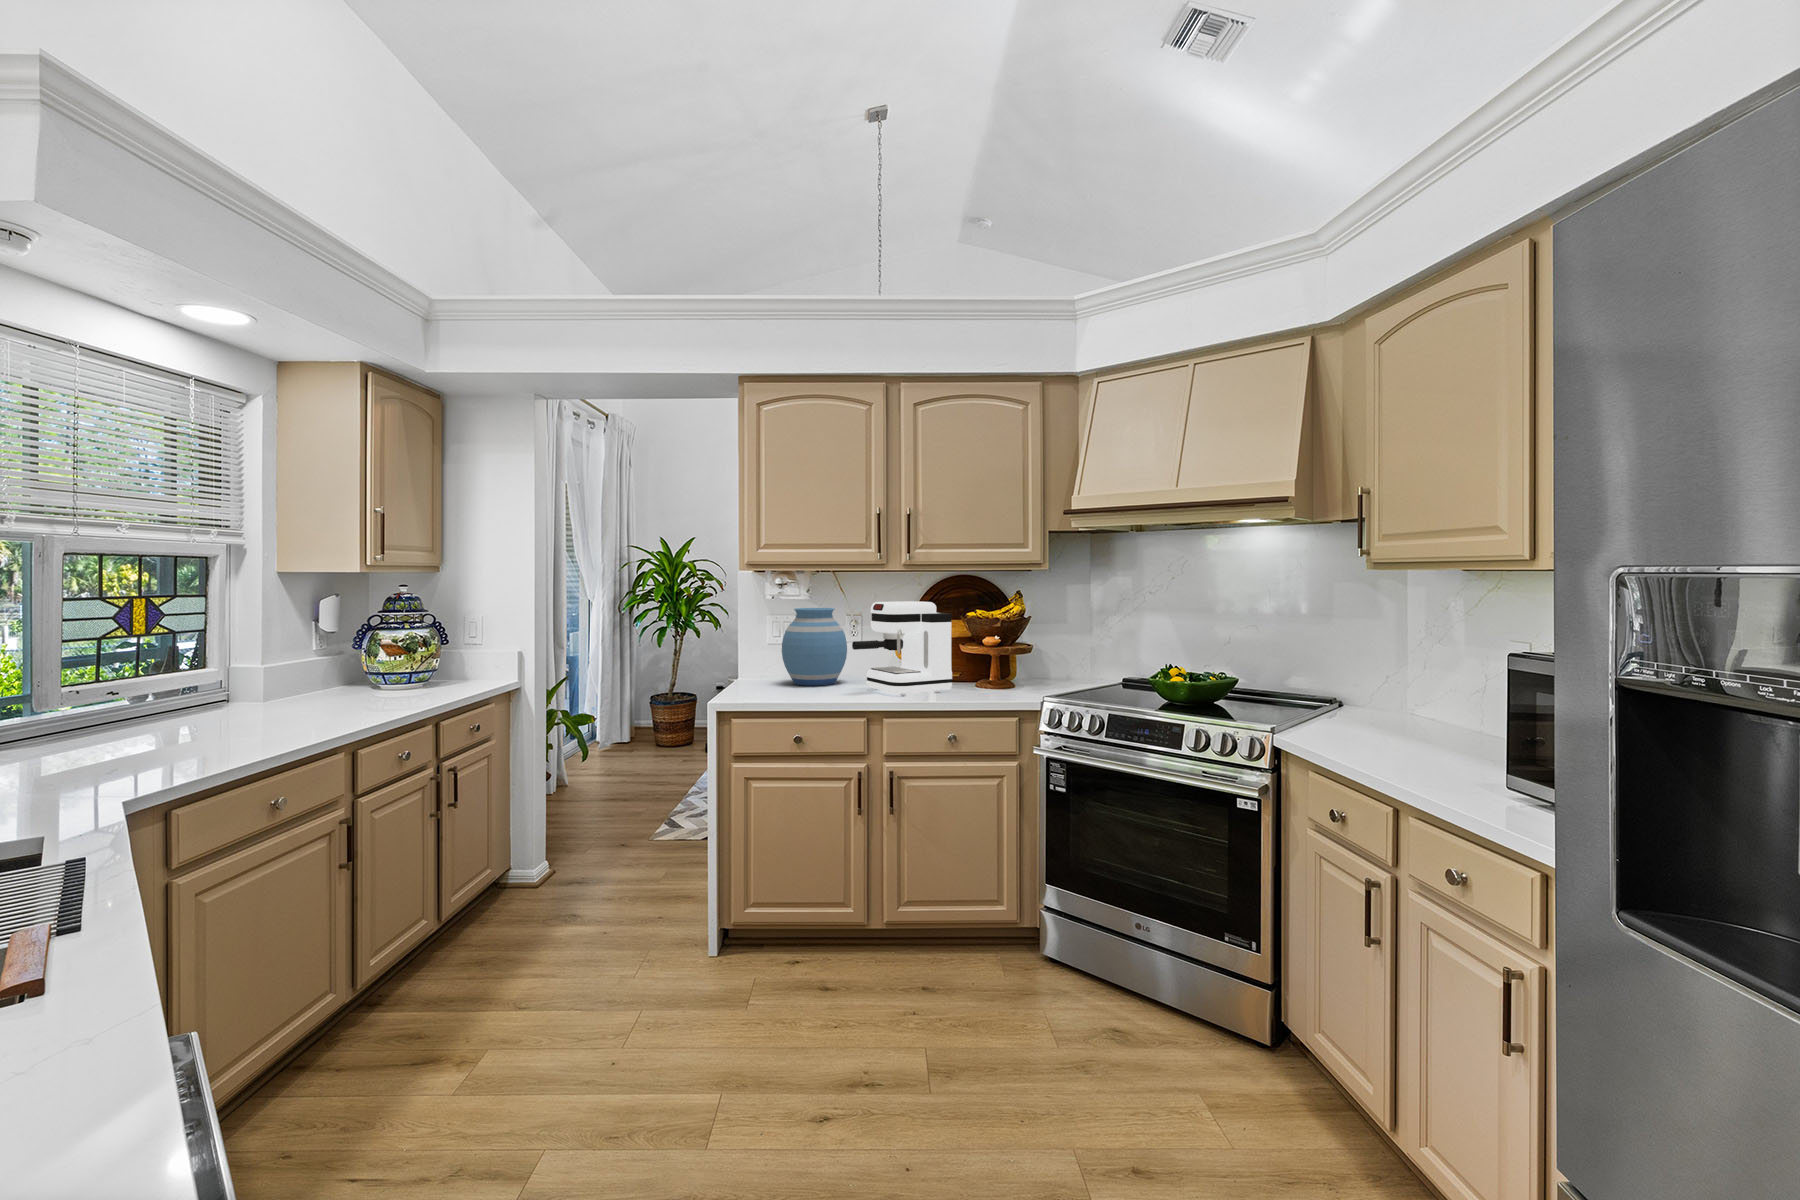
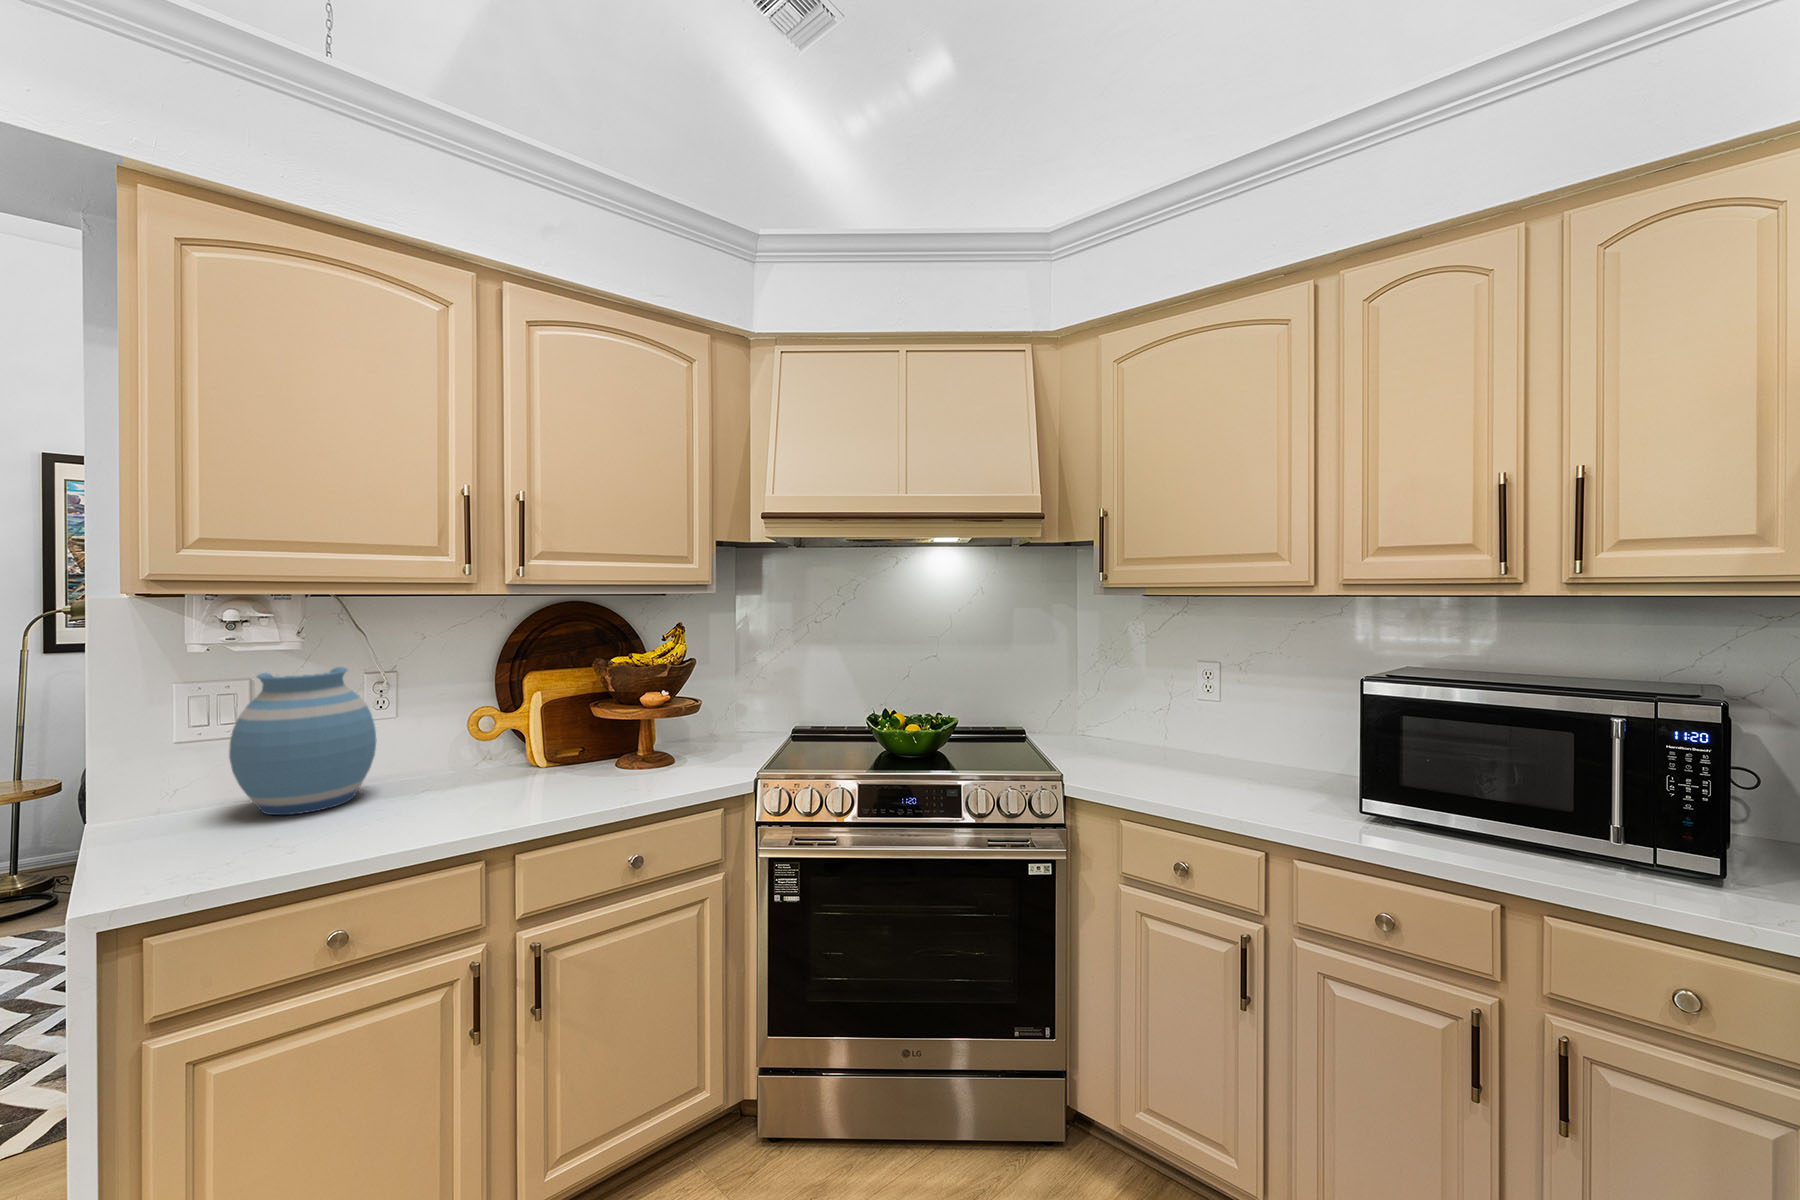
coffee maker: present [852,601,952,695] -> none [422,648,599,808]

